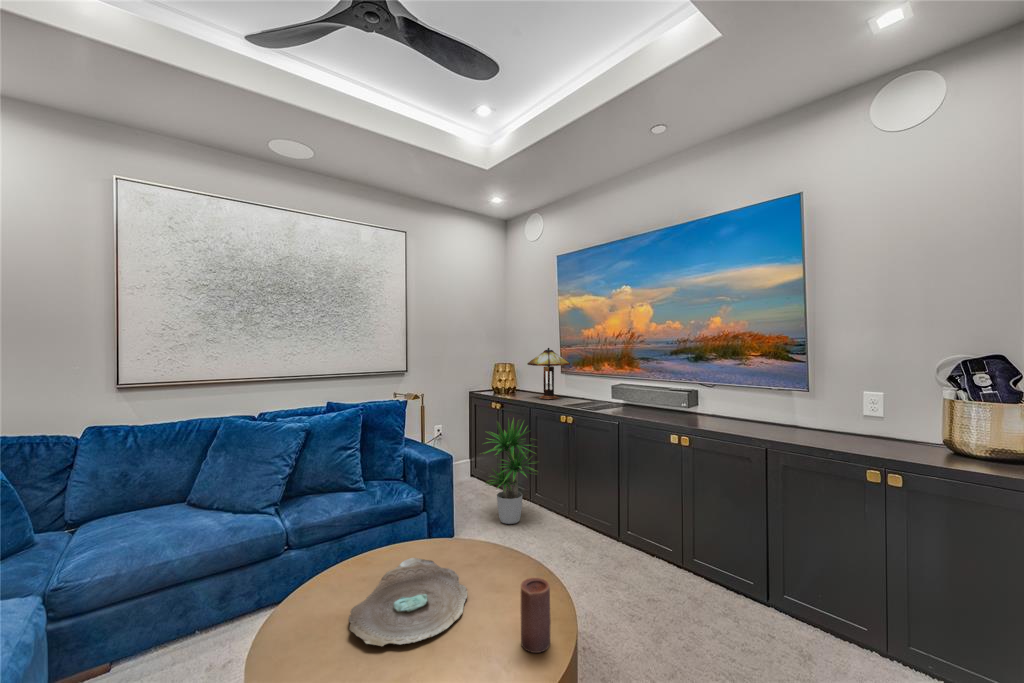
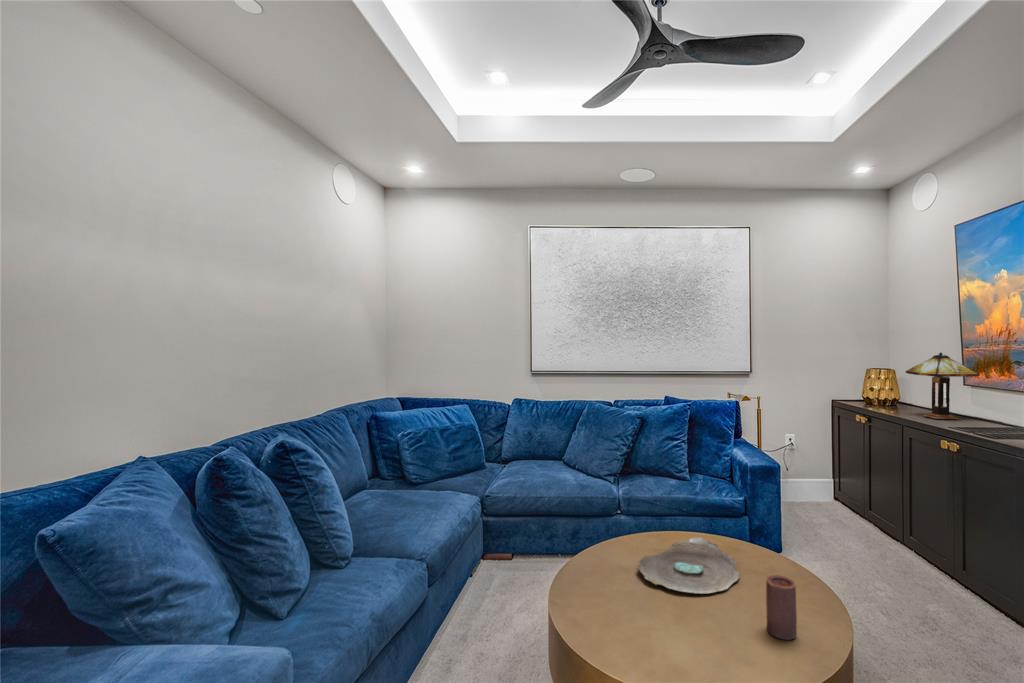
potted plant: present [484,419,536,524] -> none [824,433,914,558]

